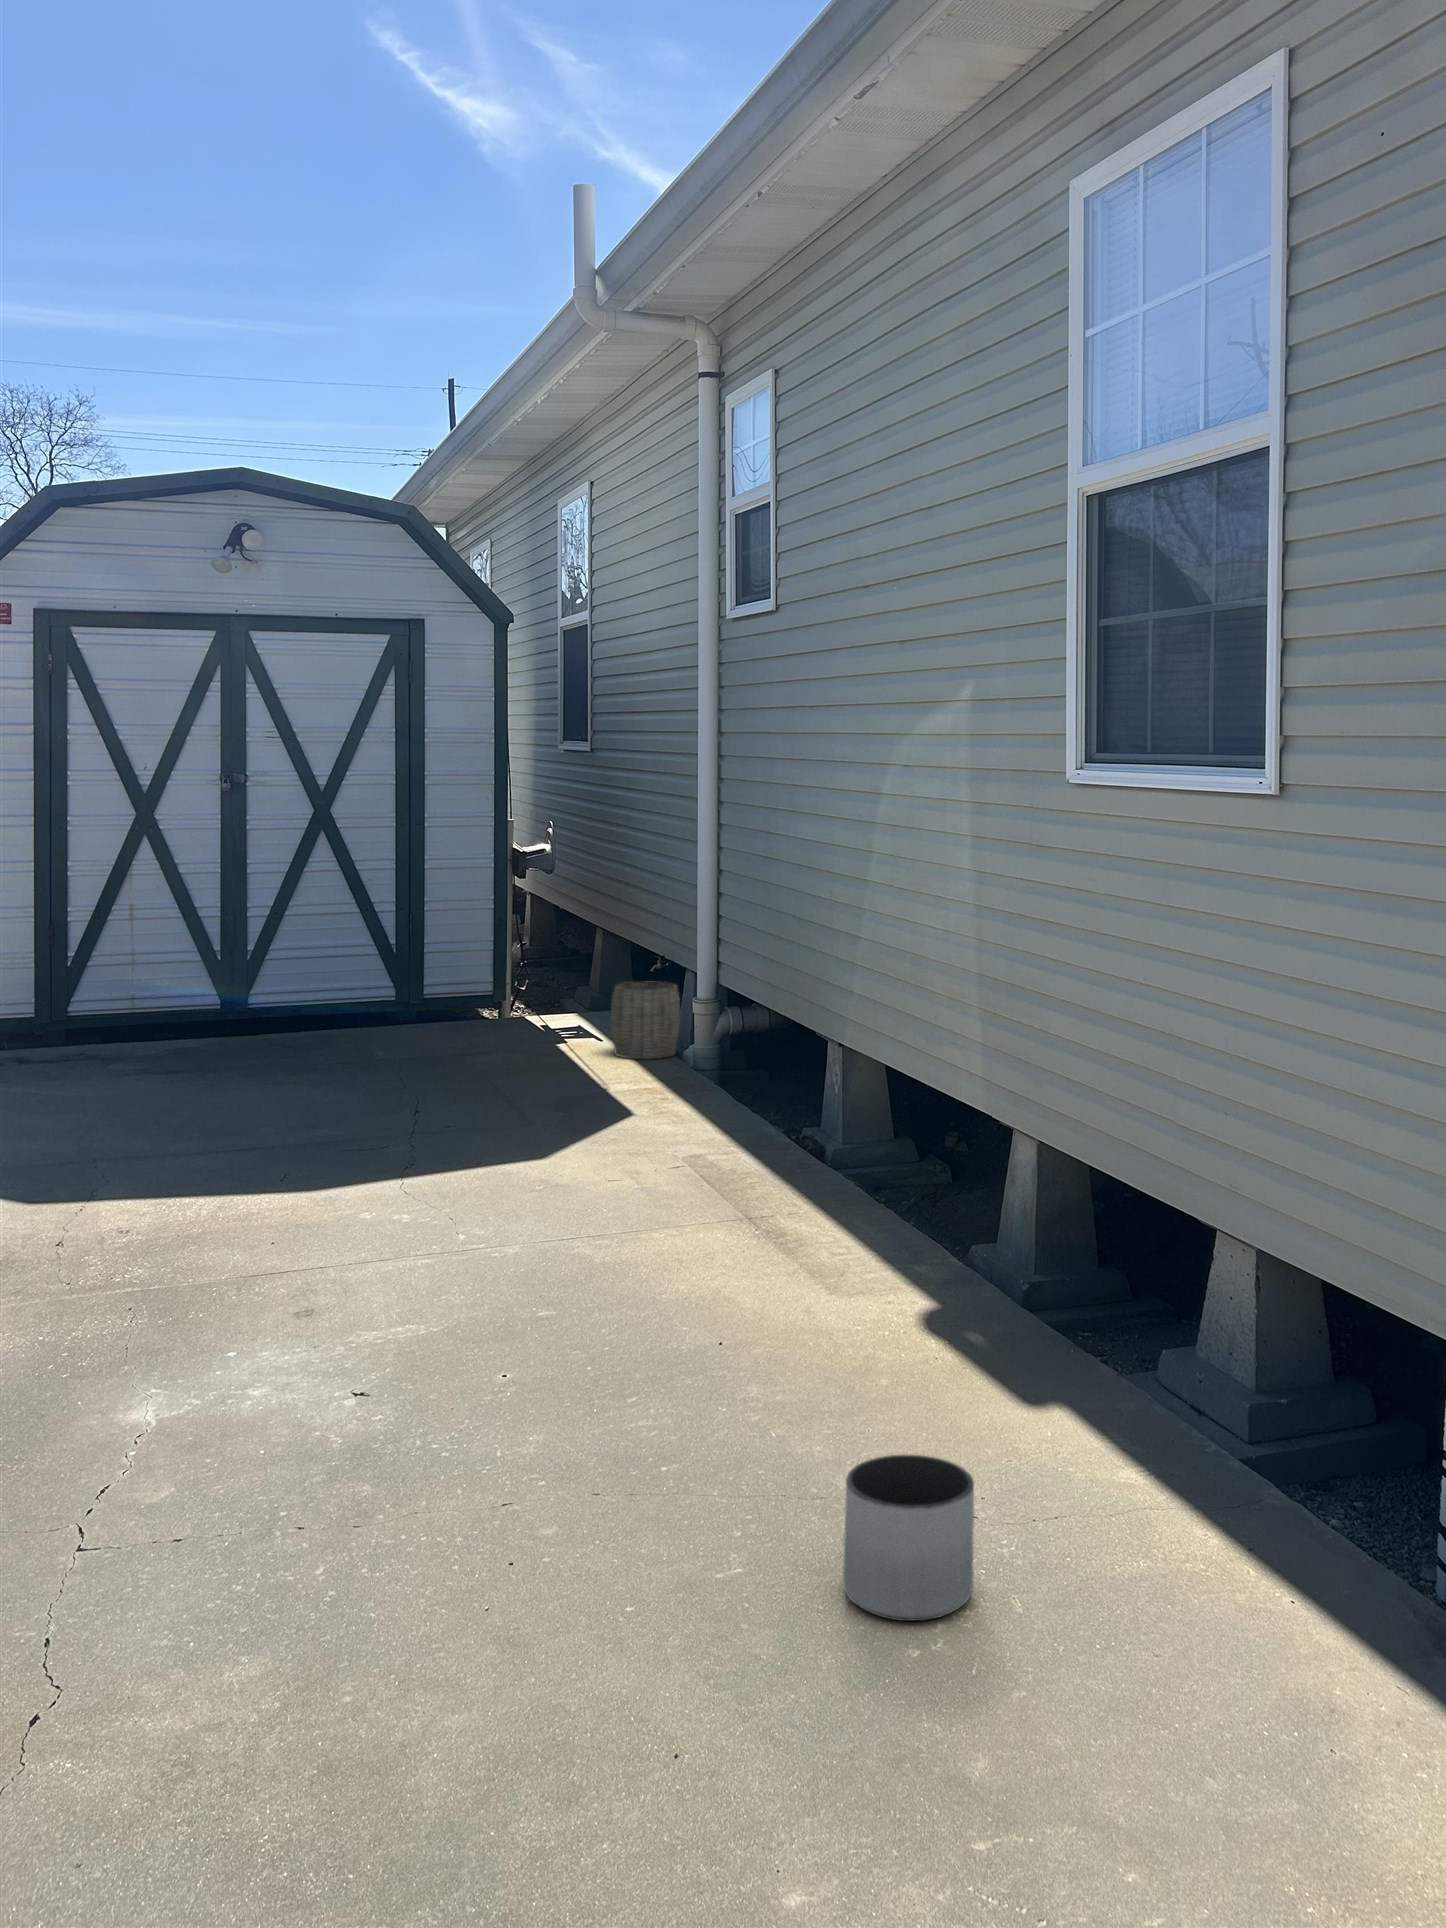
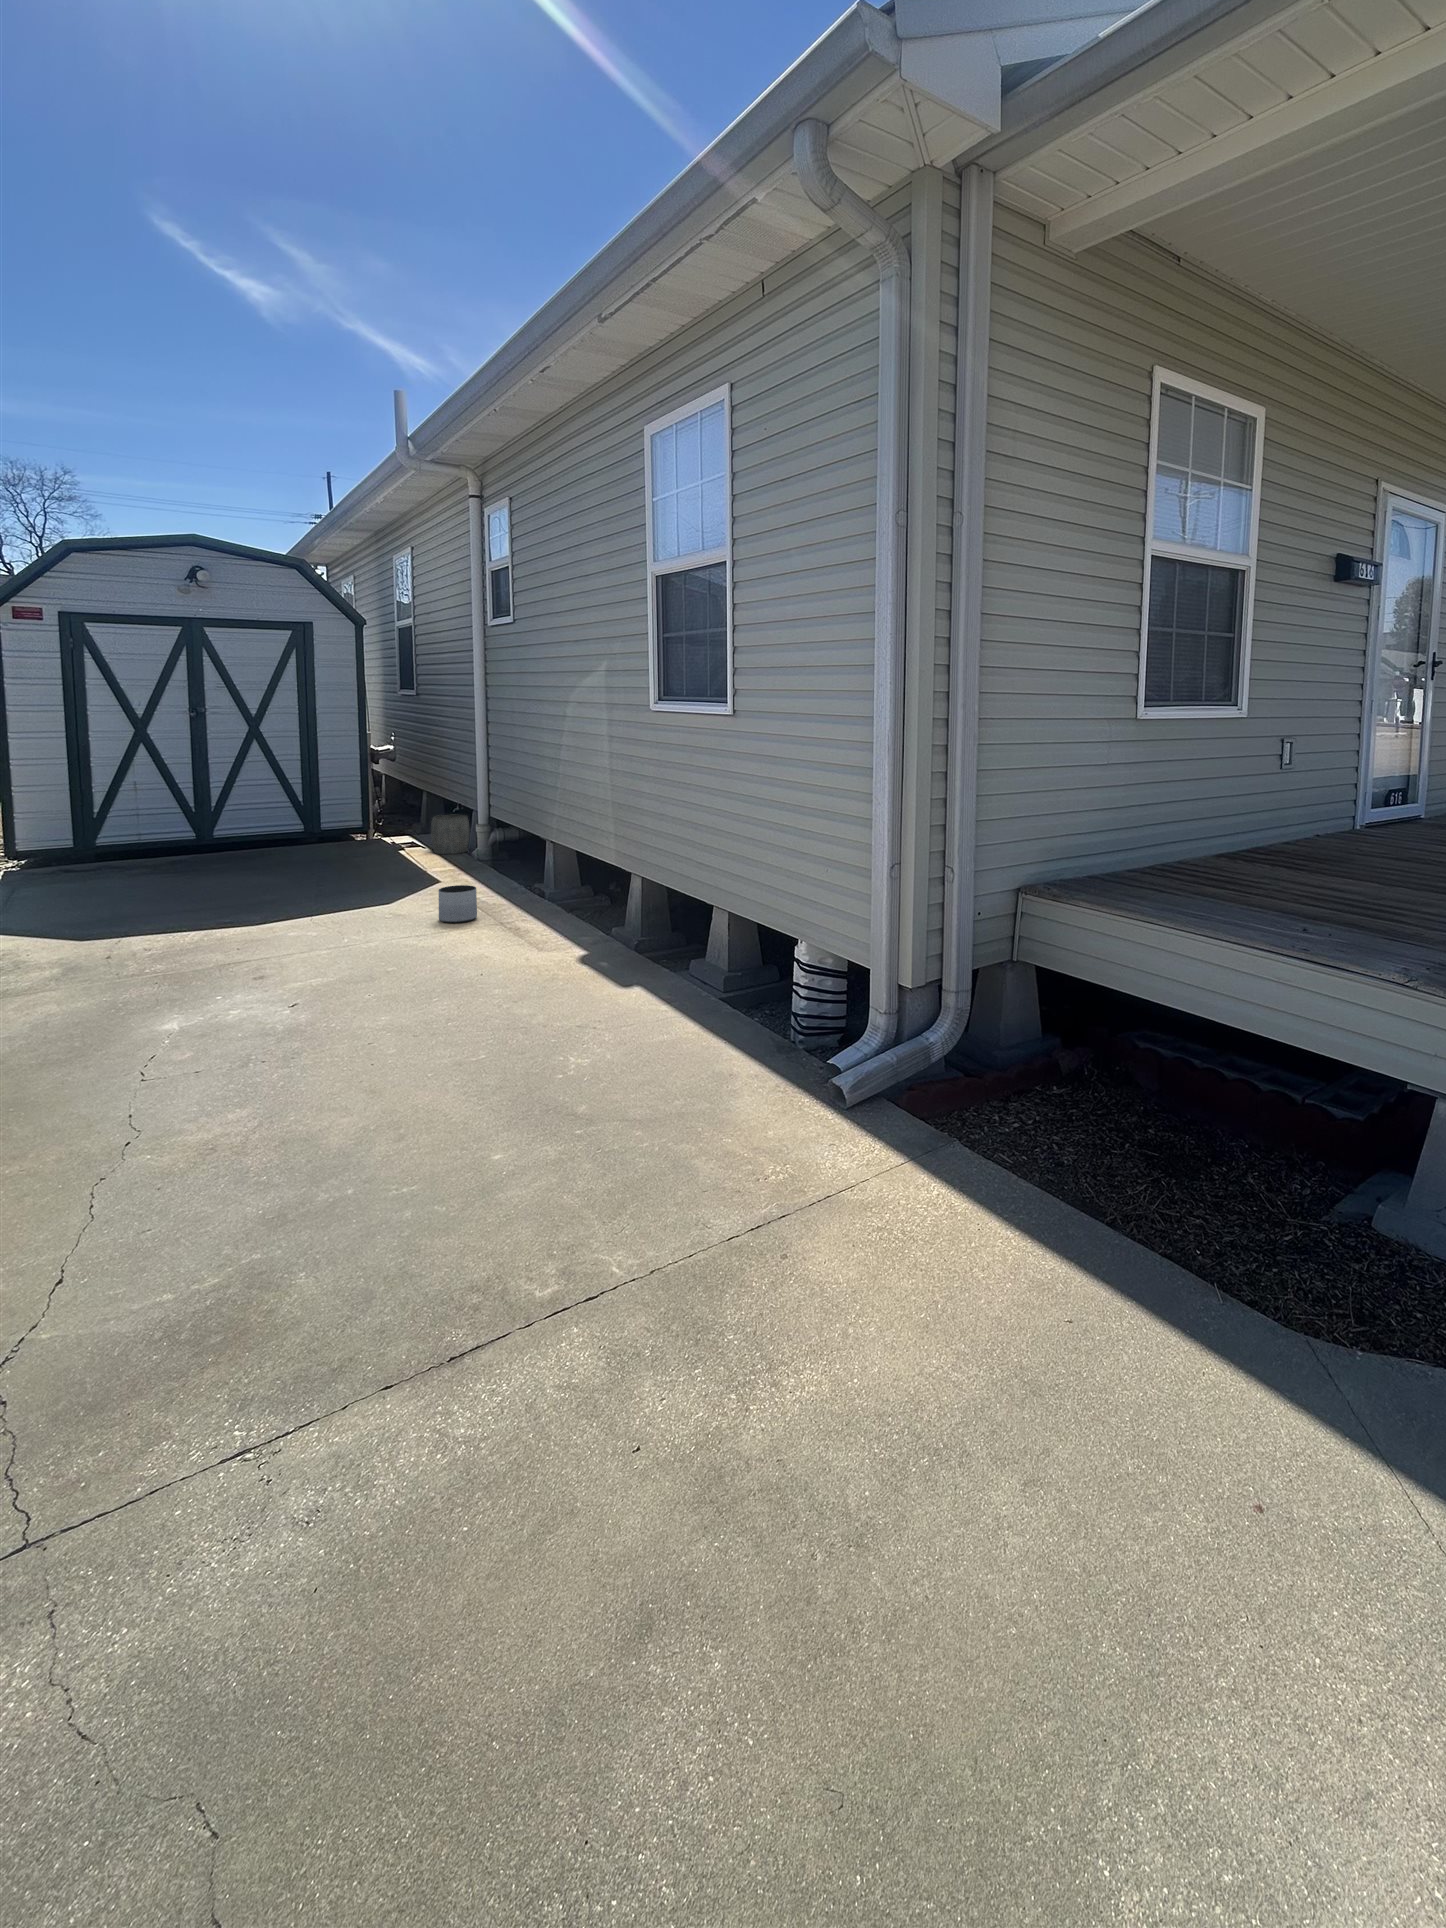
planter: present [843,1455,974,1621] -> present [439,885,477,923]

